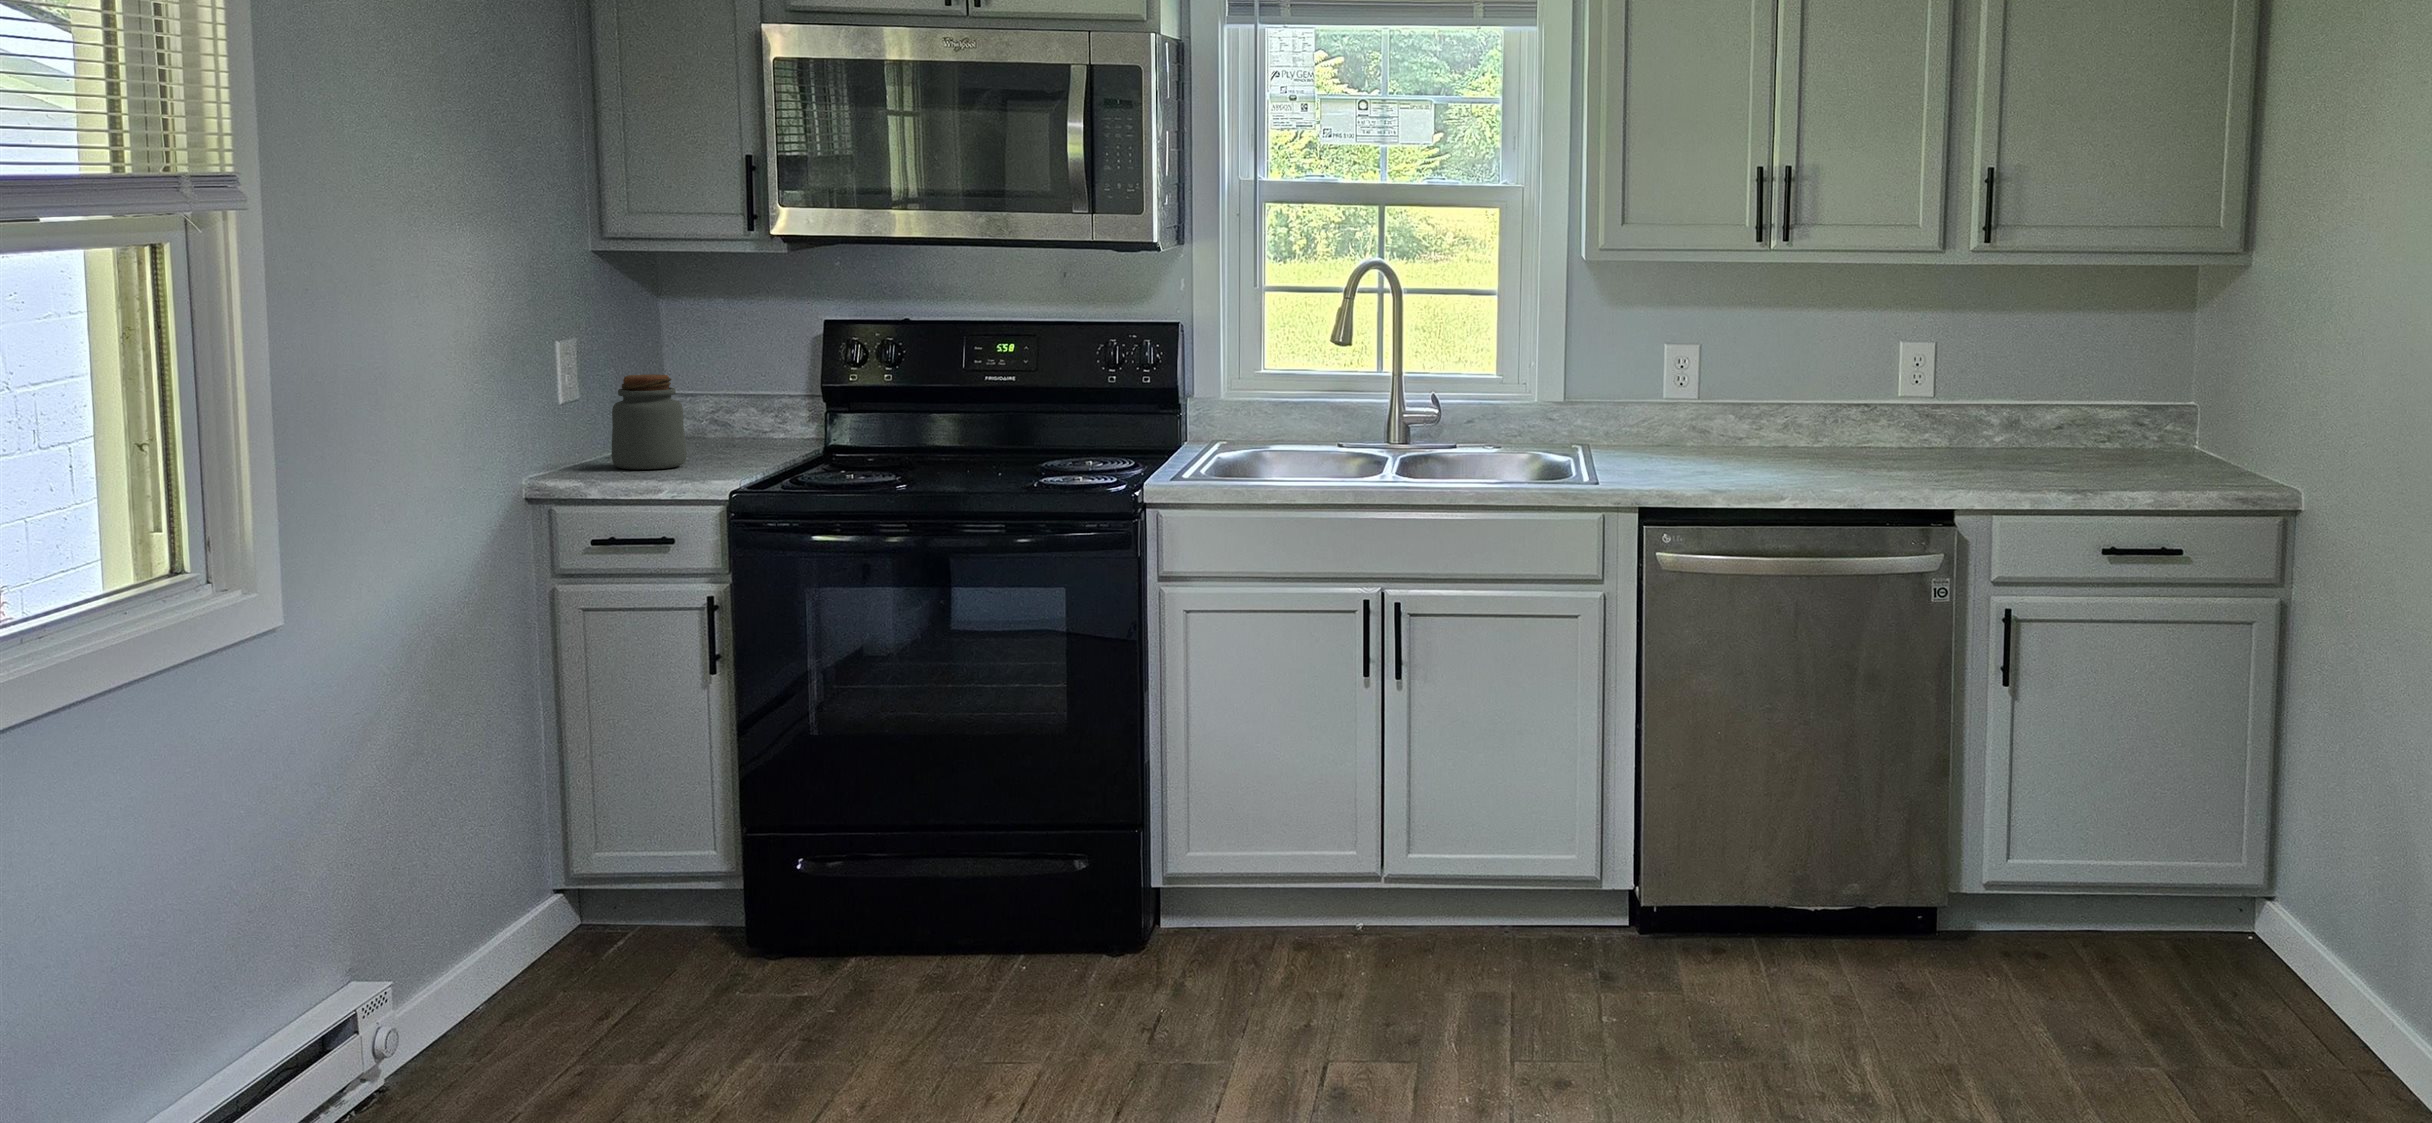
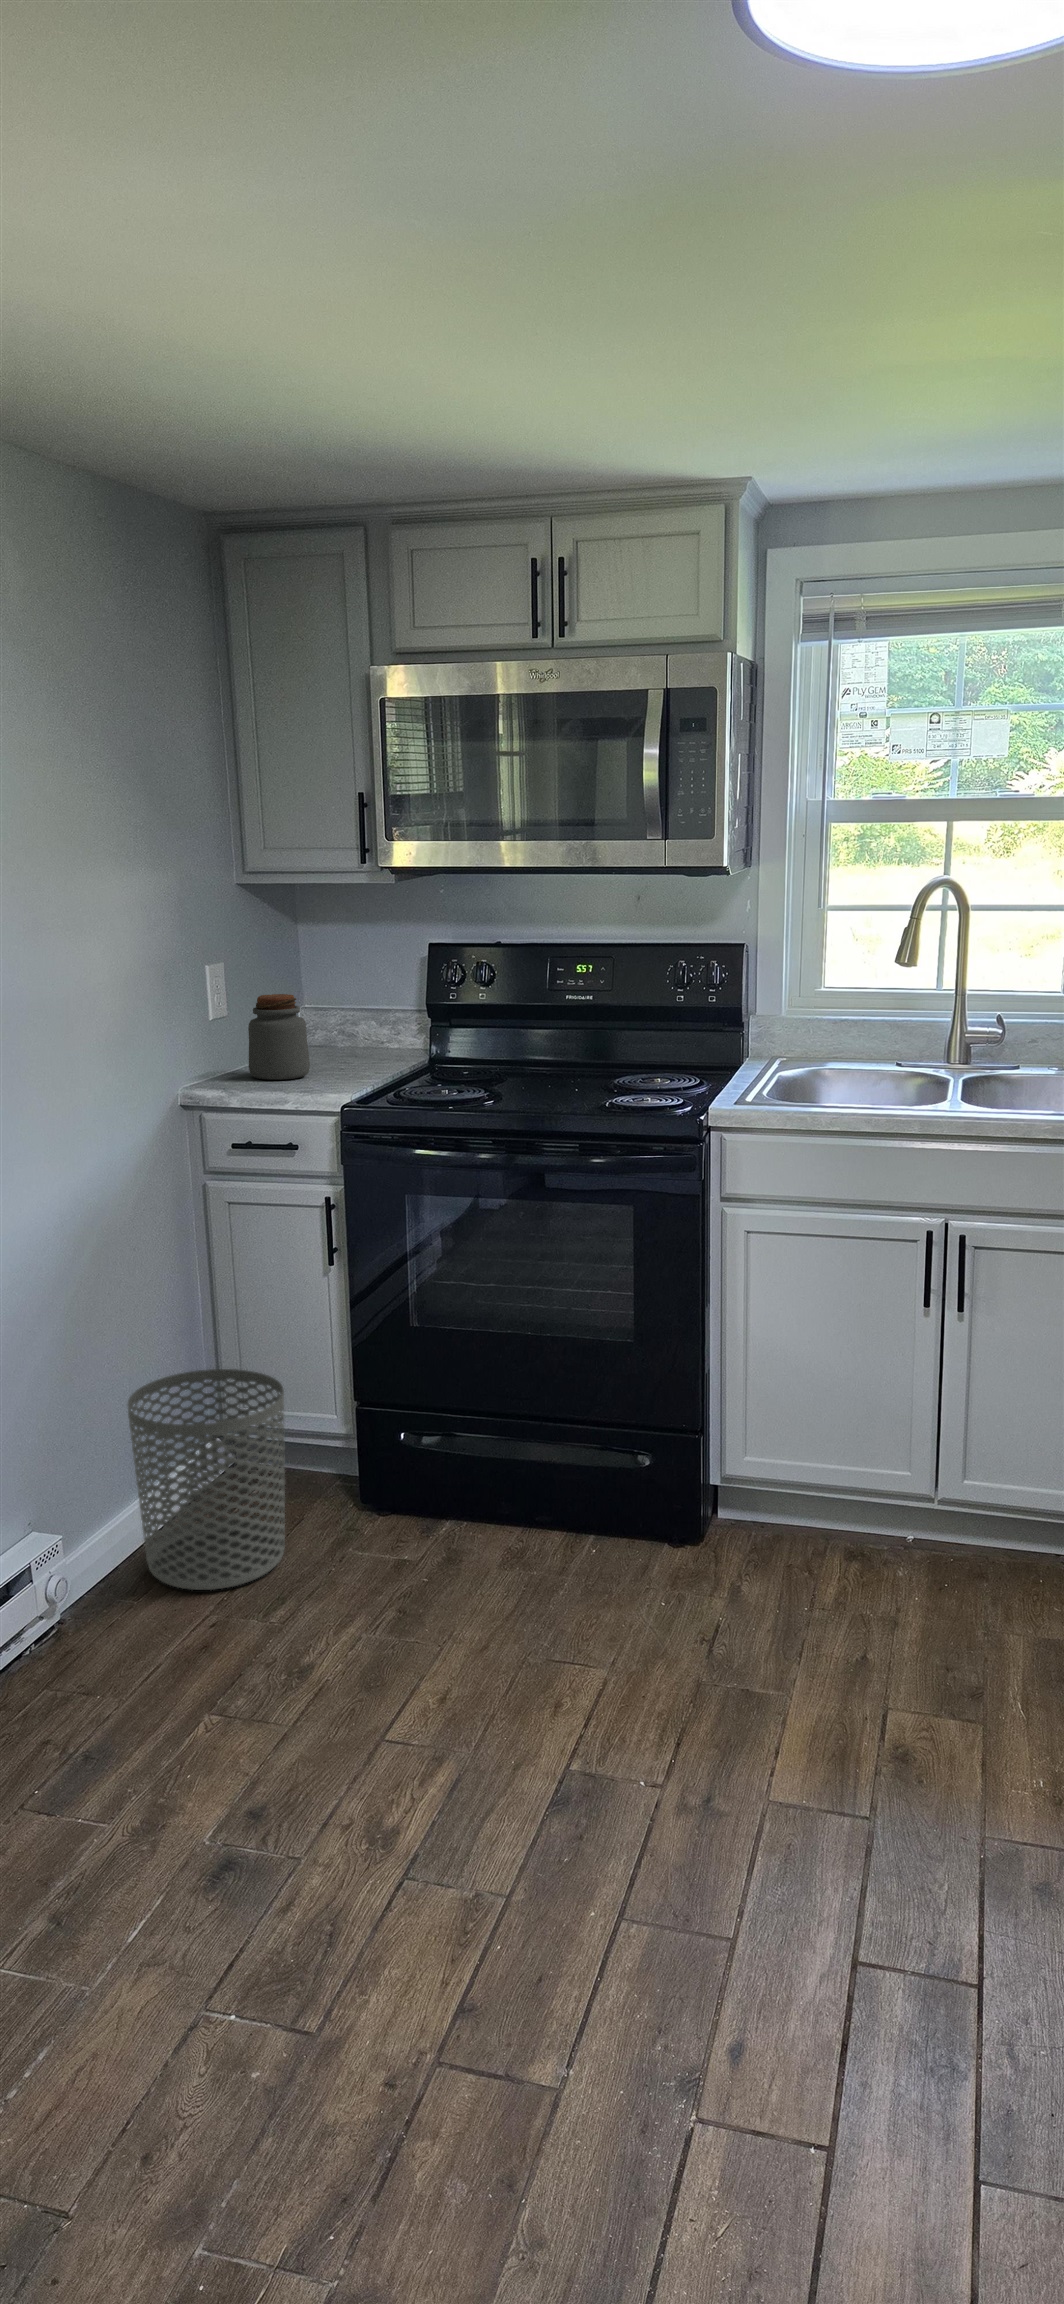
waste bin: none [468,794,663,1045] -> present [128,1369,285,1590]

